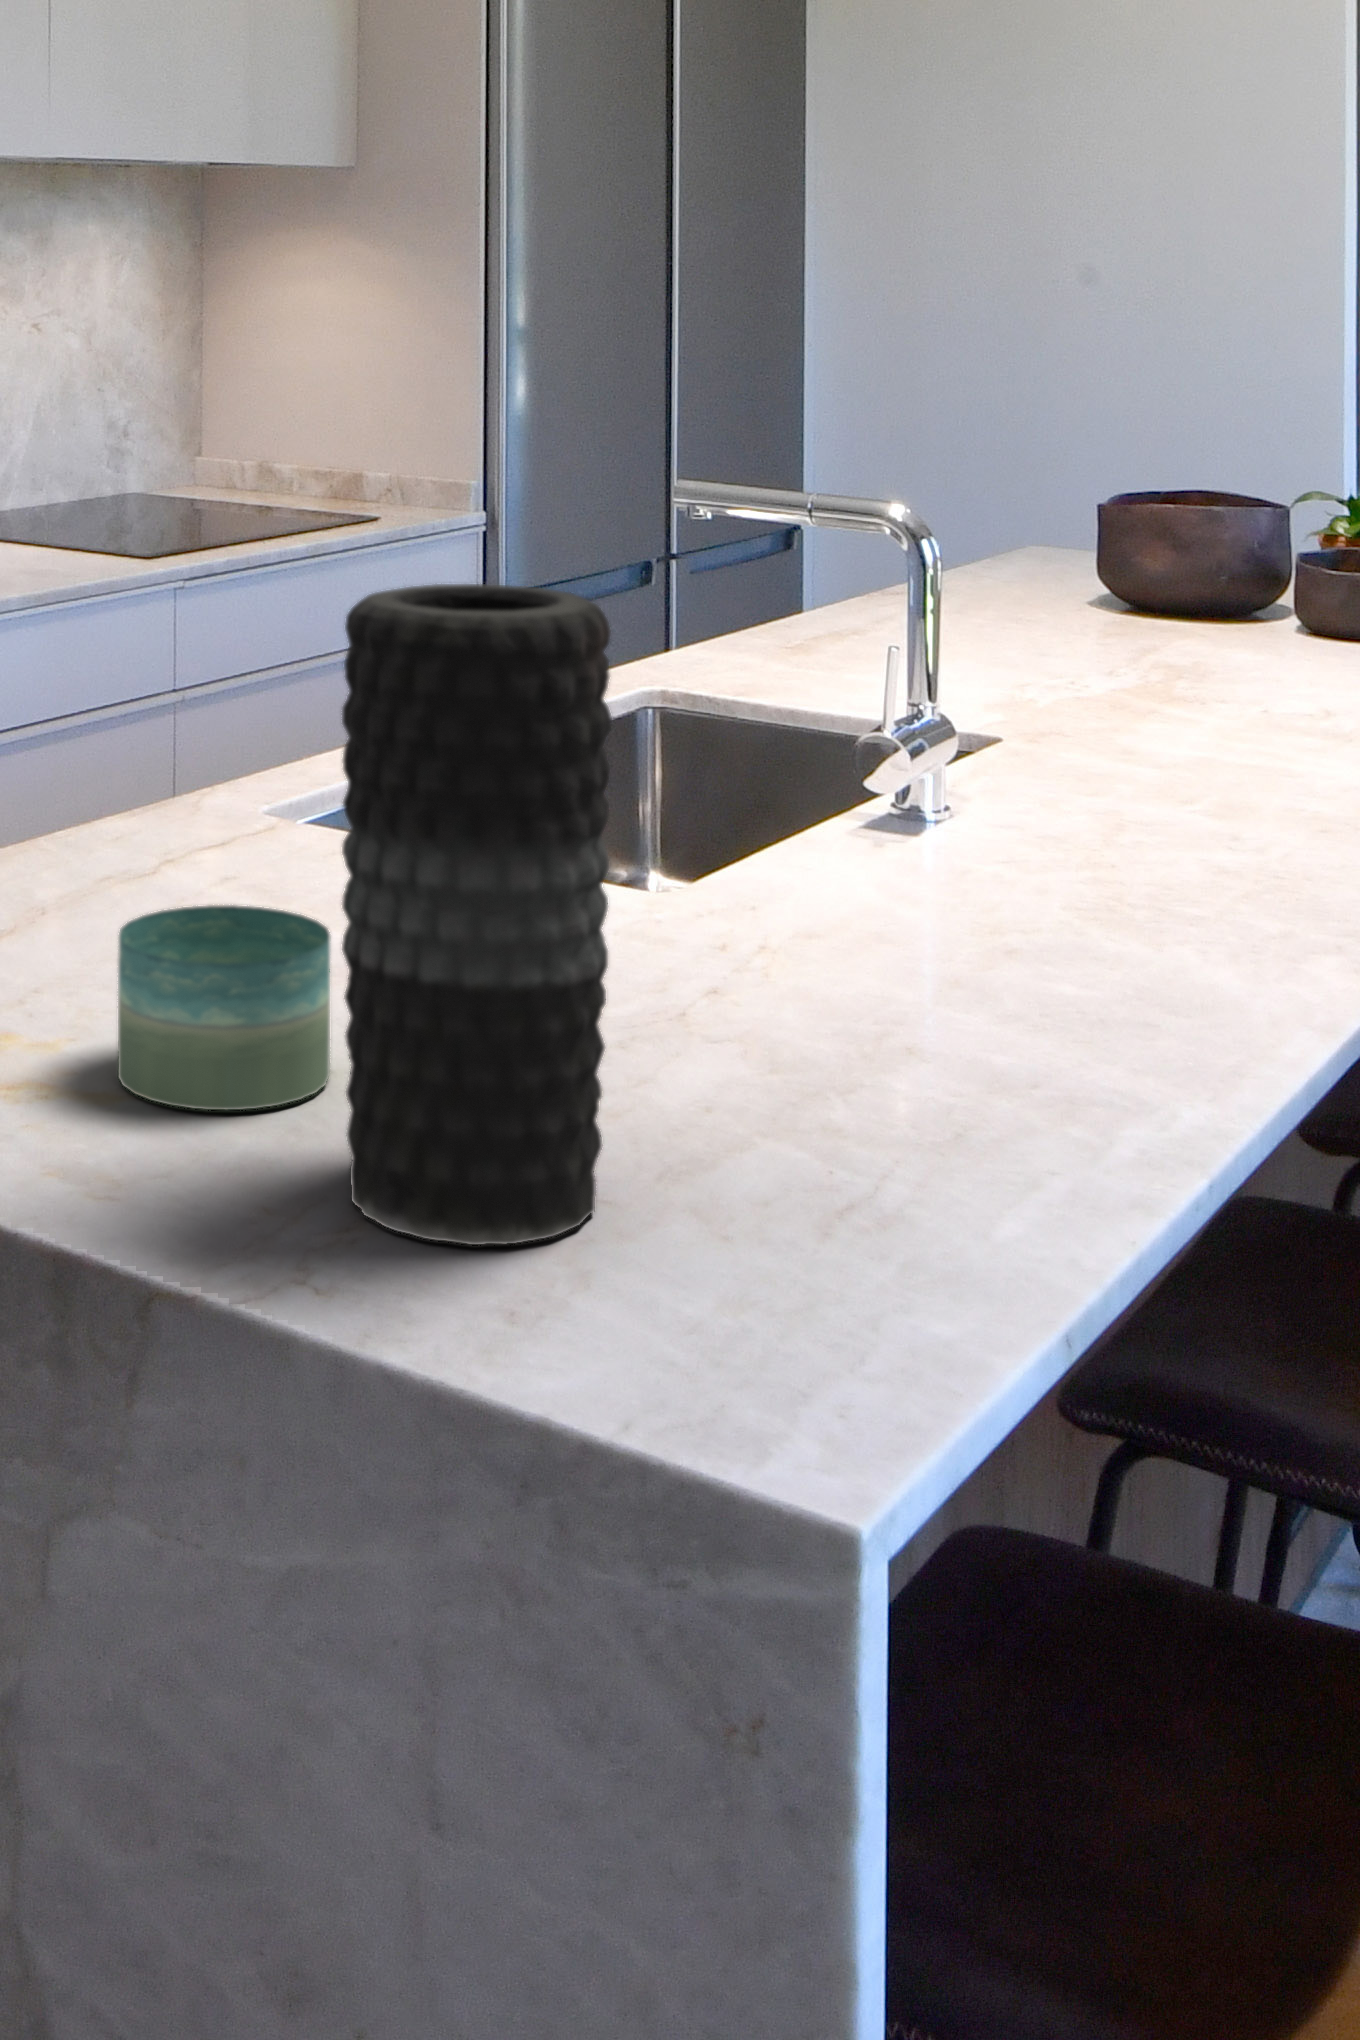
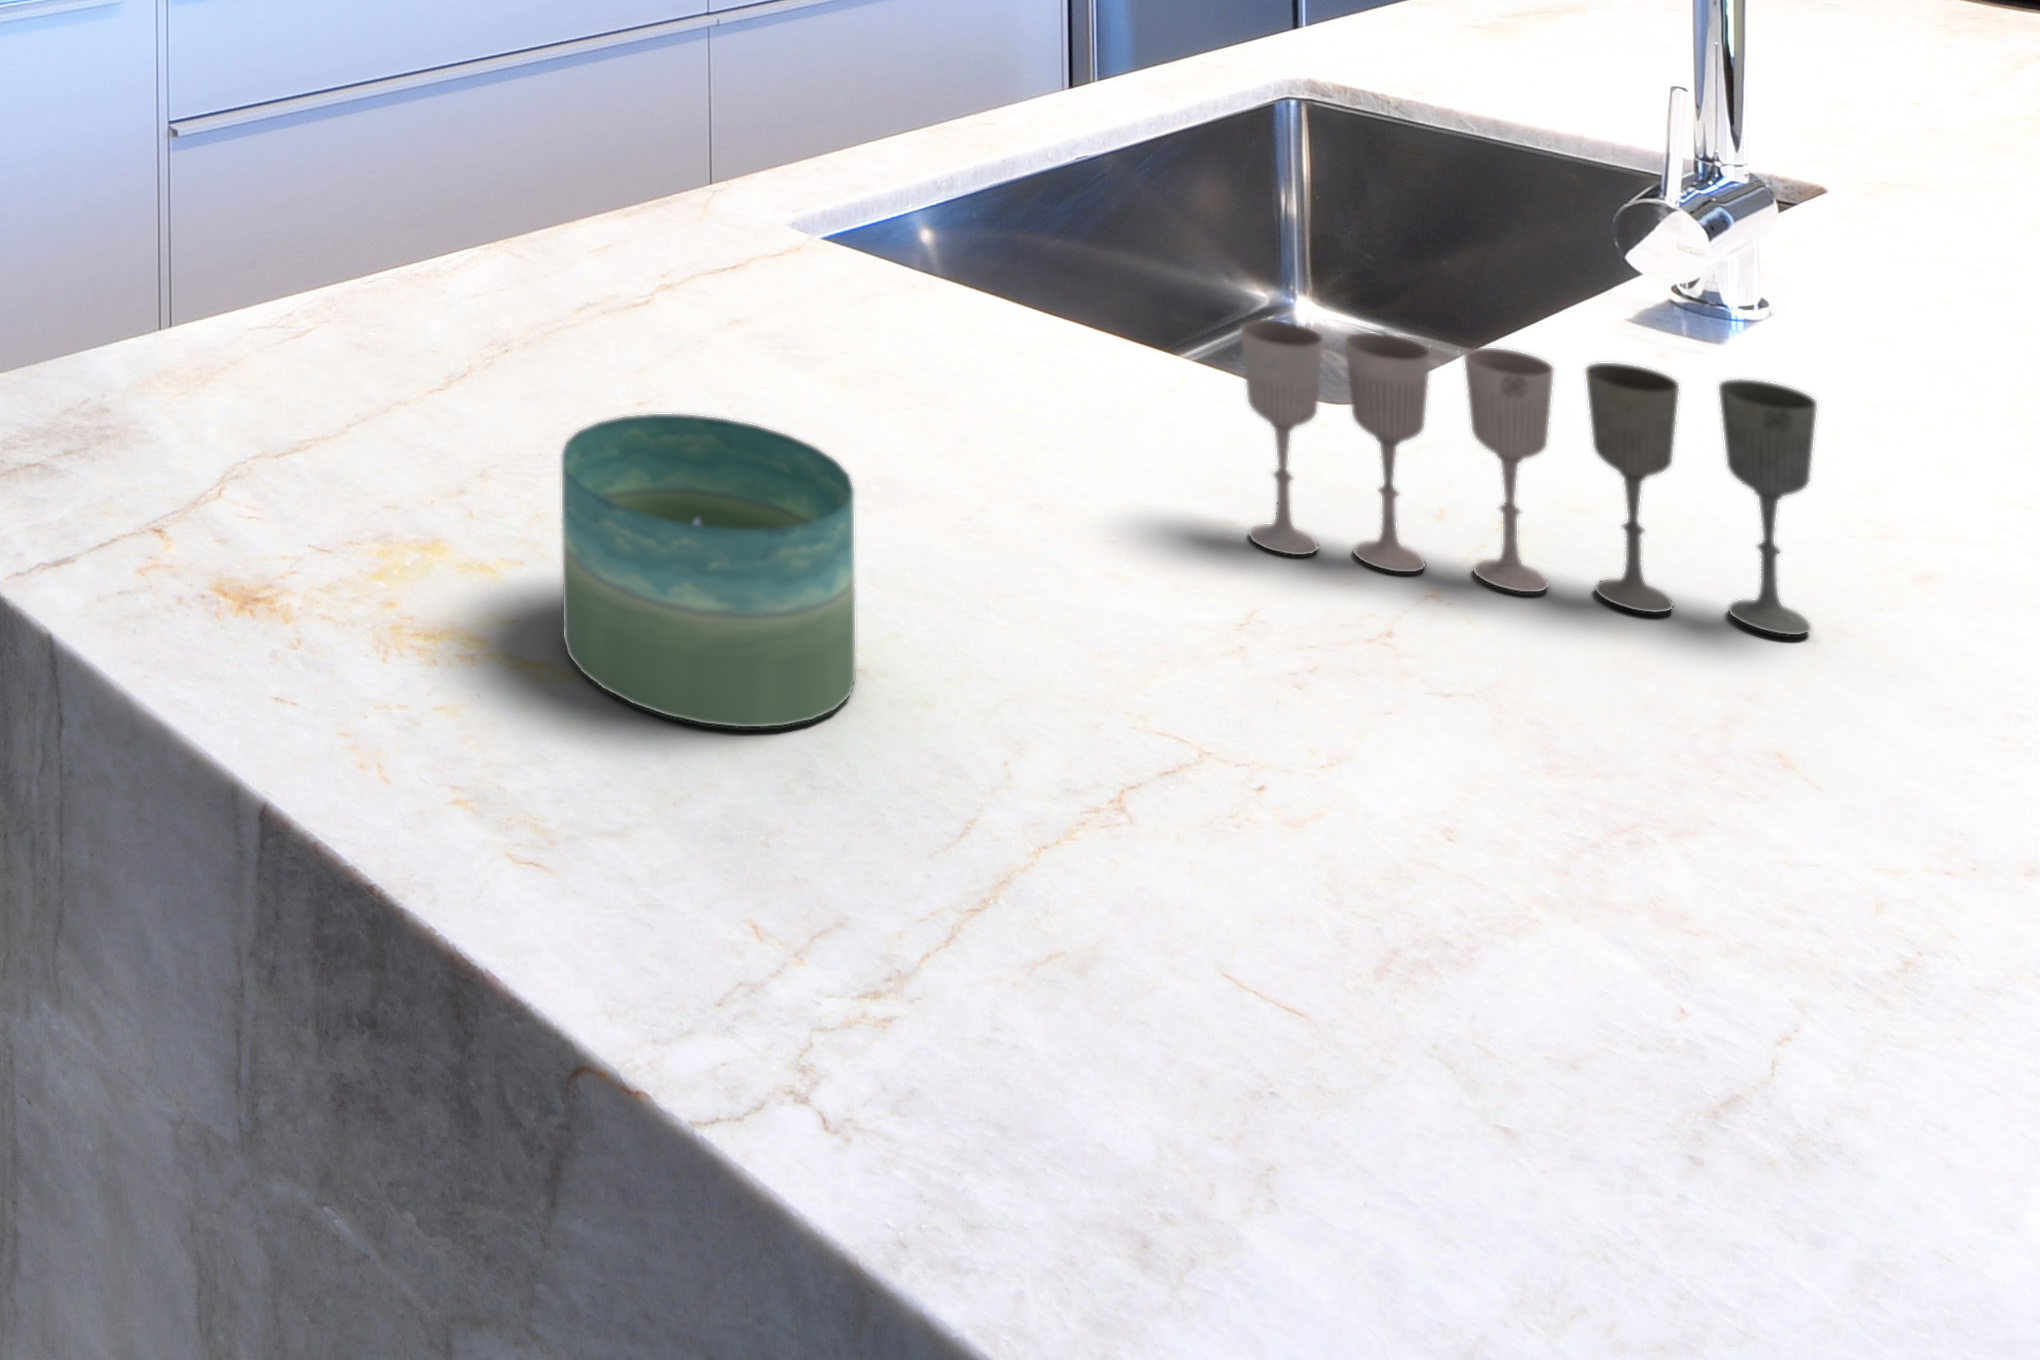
vase: present [342,584,612,1245] -> none [857,50,1287,1085]
wine glass: none [594,813,943,988] -> present [1240,320,1817,635]

